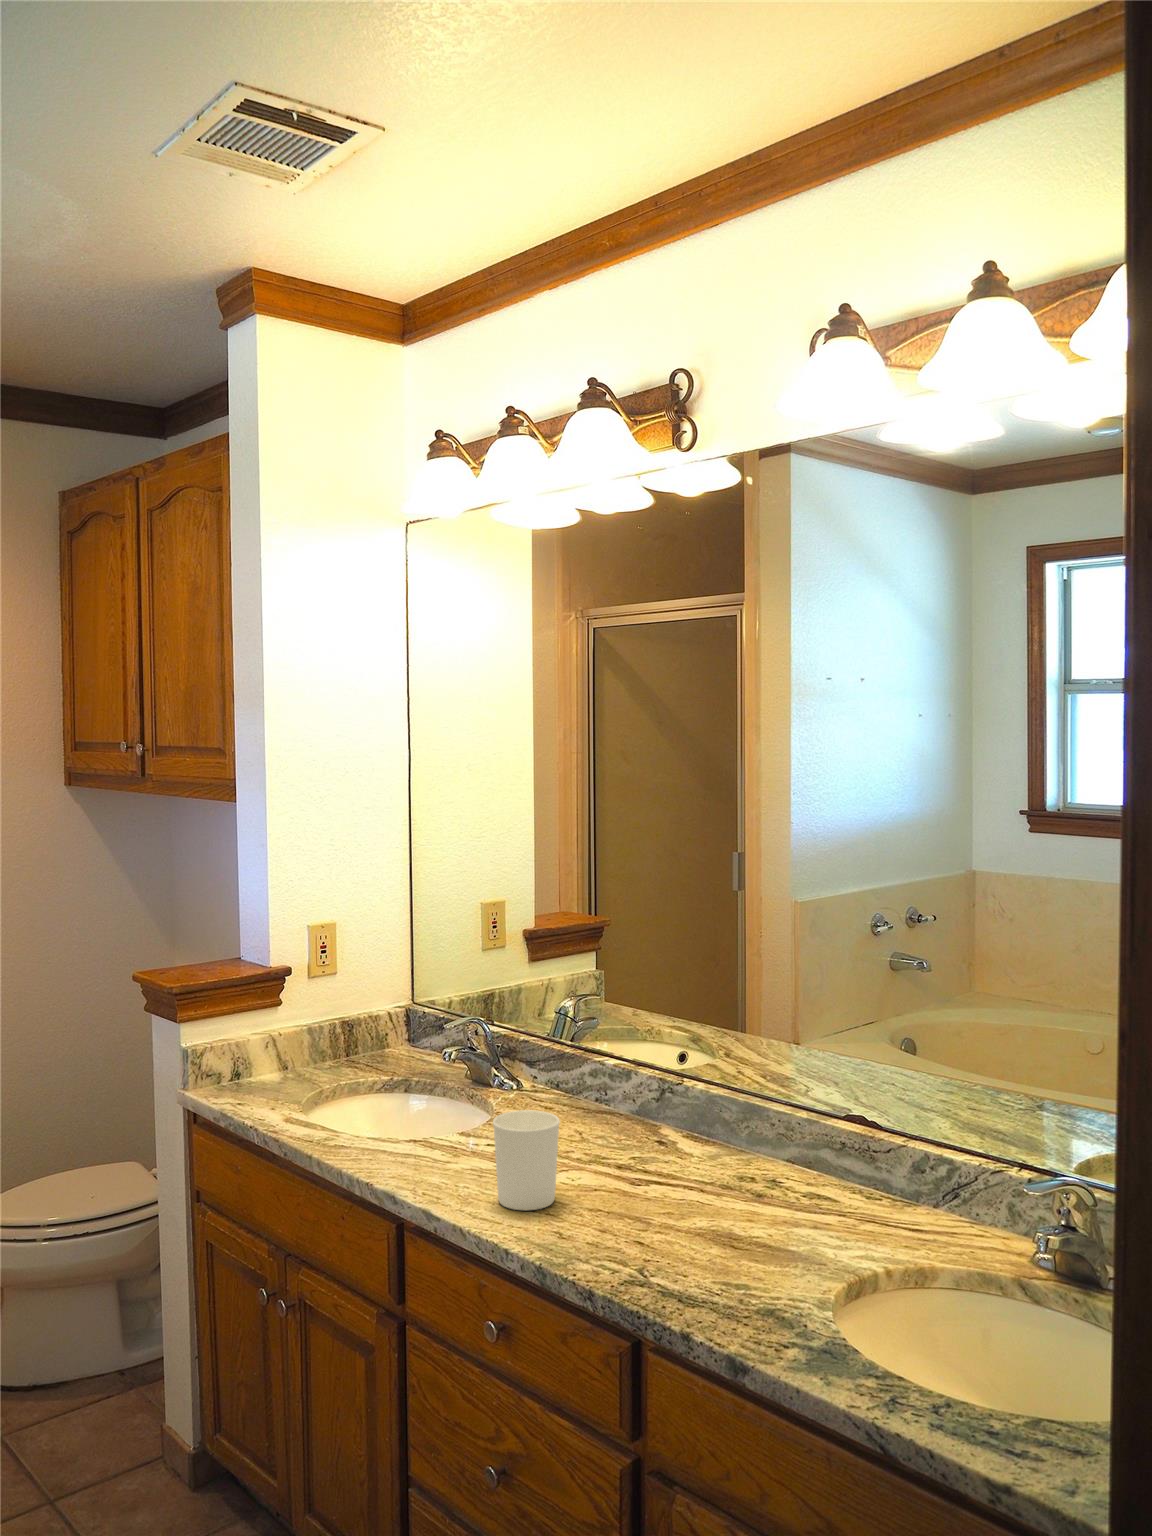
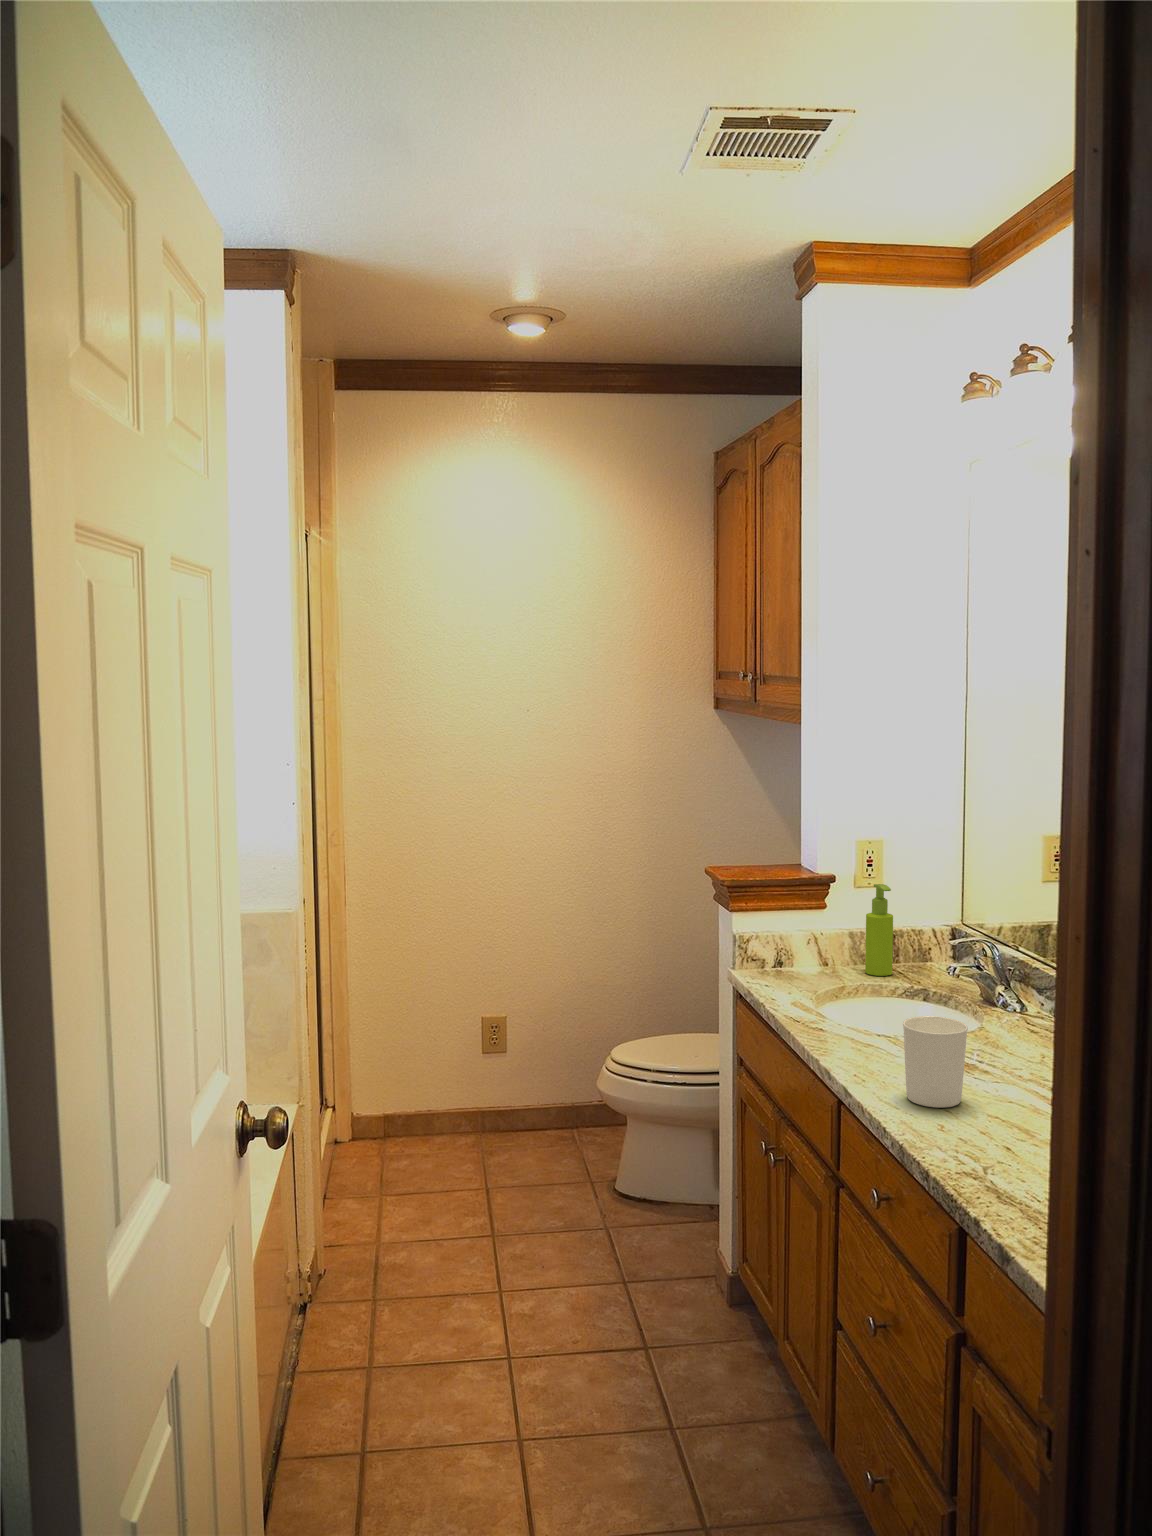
soap dispenser: none [330,970,360,1073] -> present [865,884,893,976]

